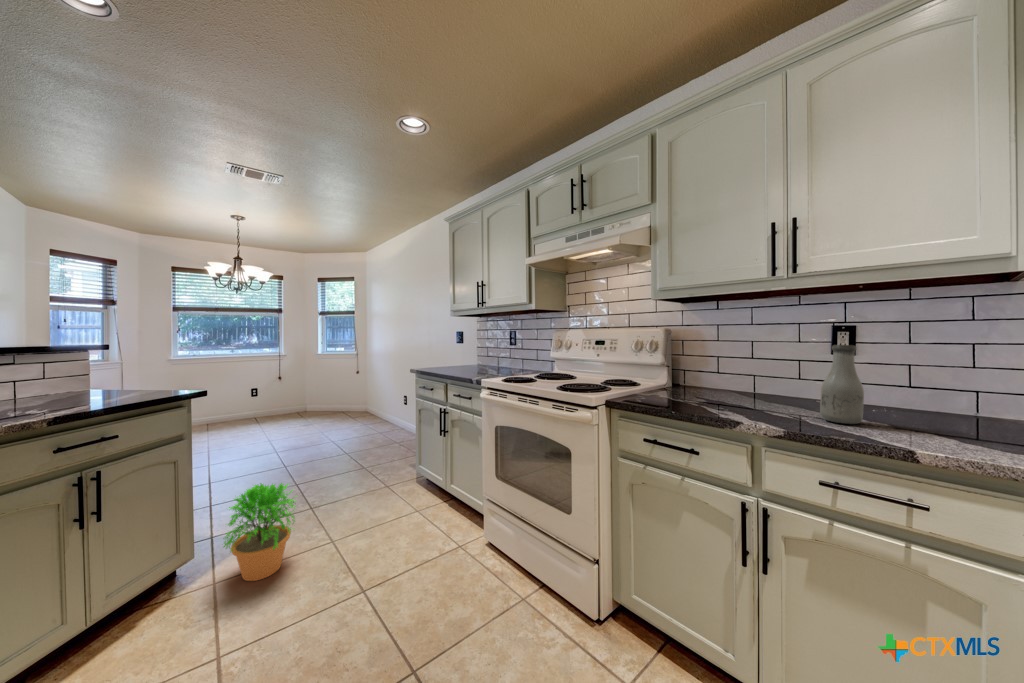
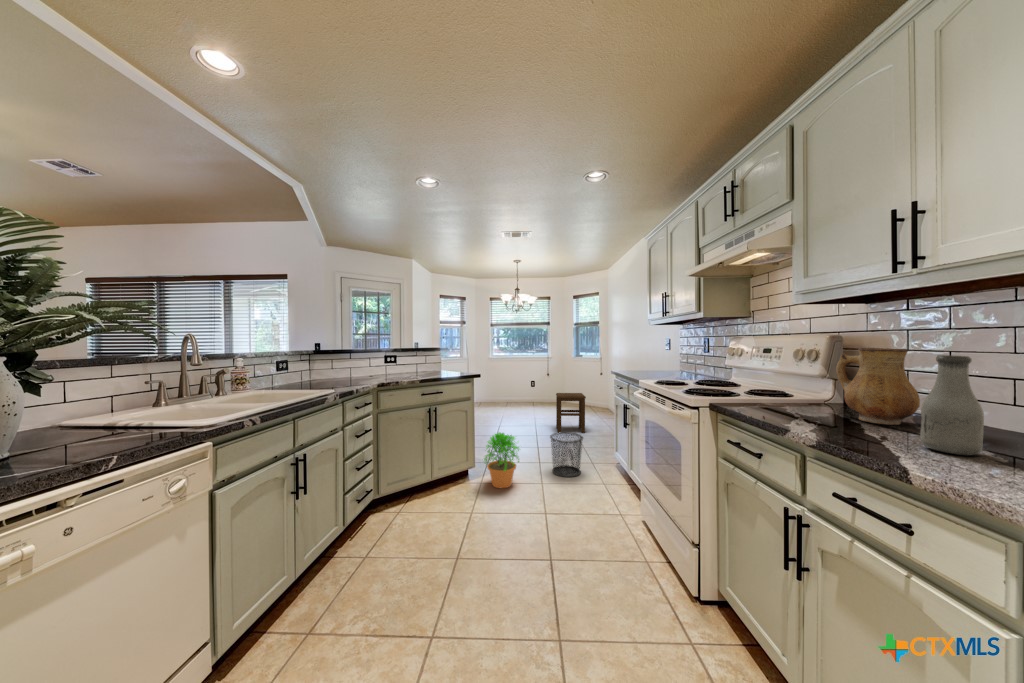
ceramic pitcher: none [705,340,763,403] -> present [836,348,920,425]
stool: none [313,399,358,455] -> present [556,393,586,433]
waste bin: none [336,455,385,519] -> present [550,432,583,477]

